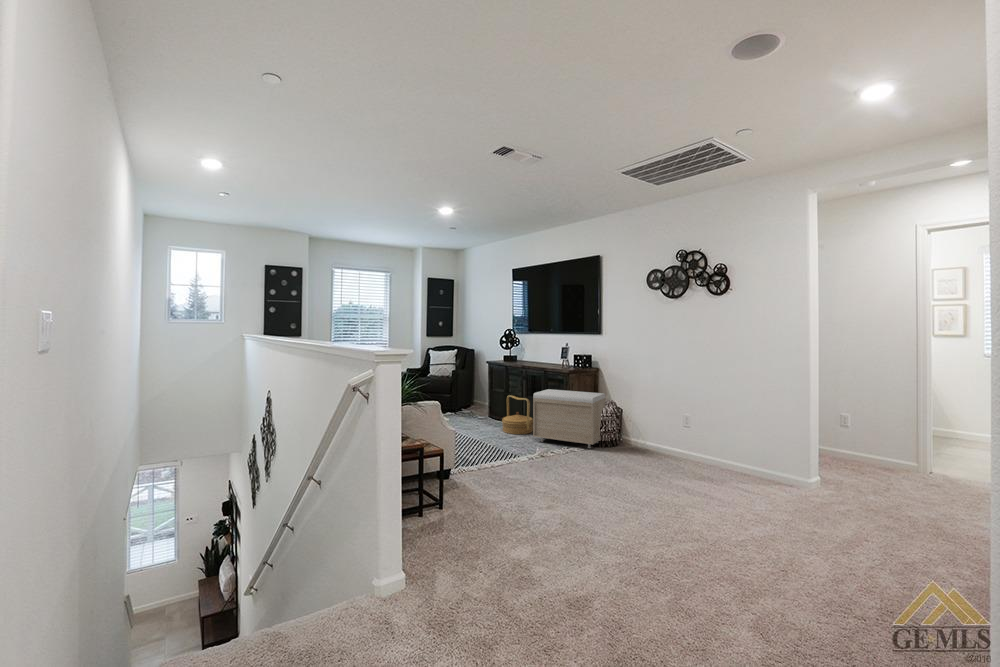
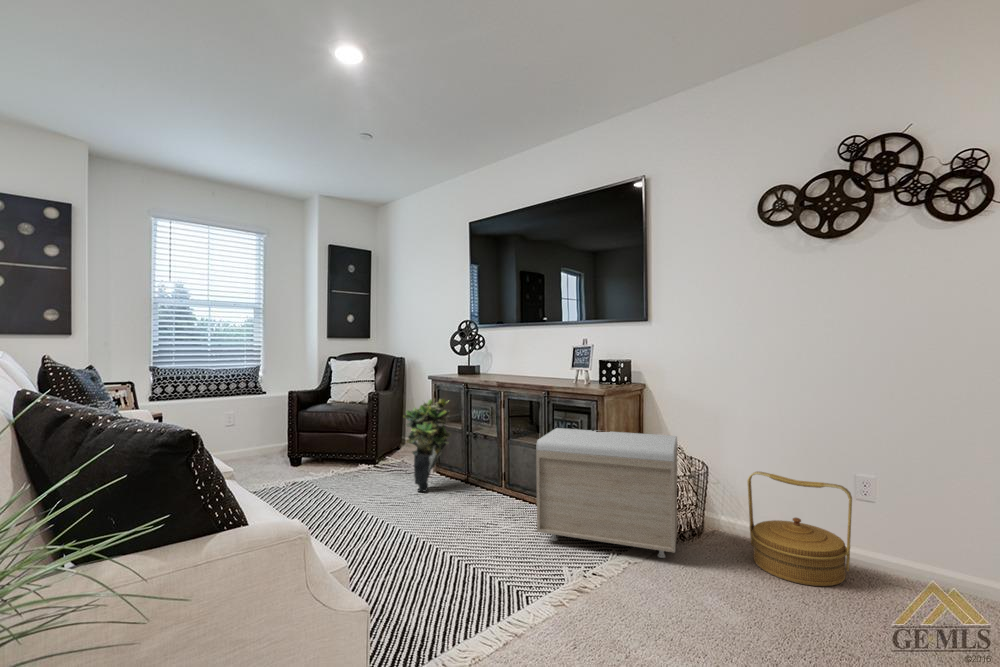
potted plant: none [472,373,498,423] -> present [404,399,451,491]
woven basket: present [502,395,533,434] -> present [747,472,852,586]

